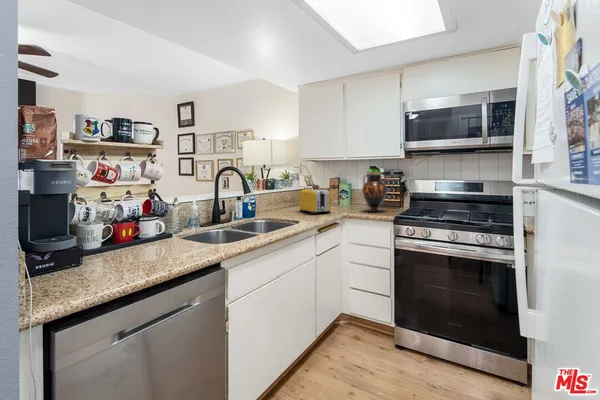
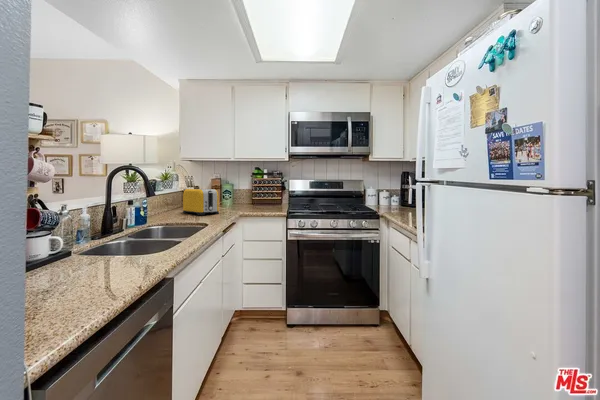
vase: present [362,172,387,212] -> none [250,172,274,211]

